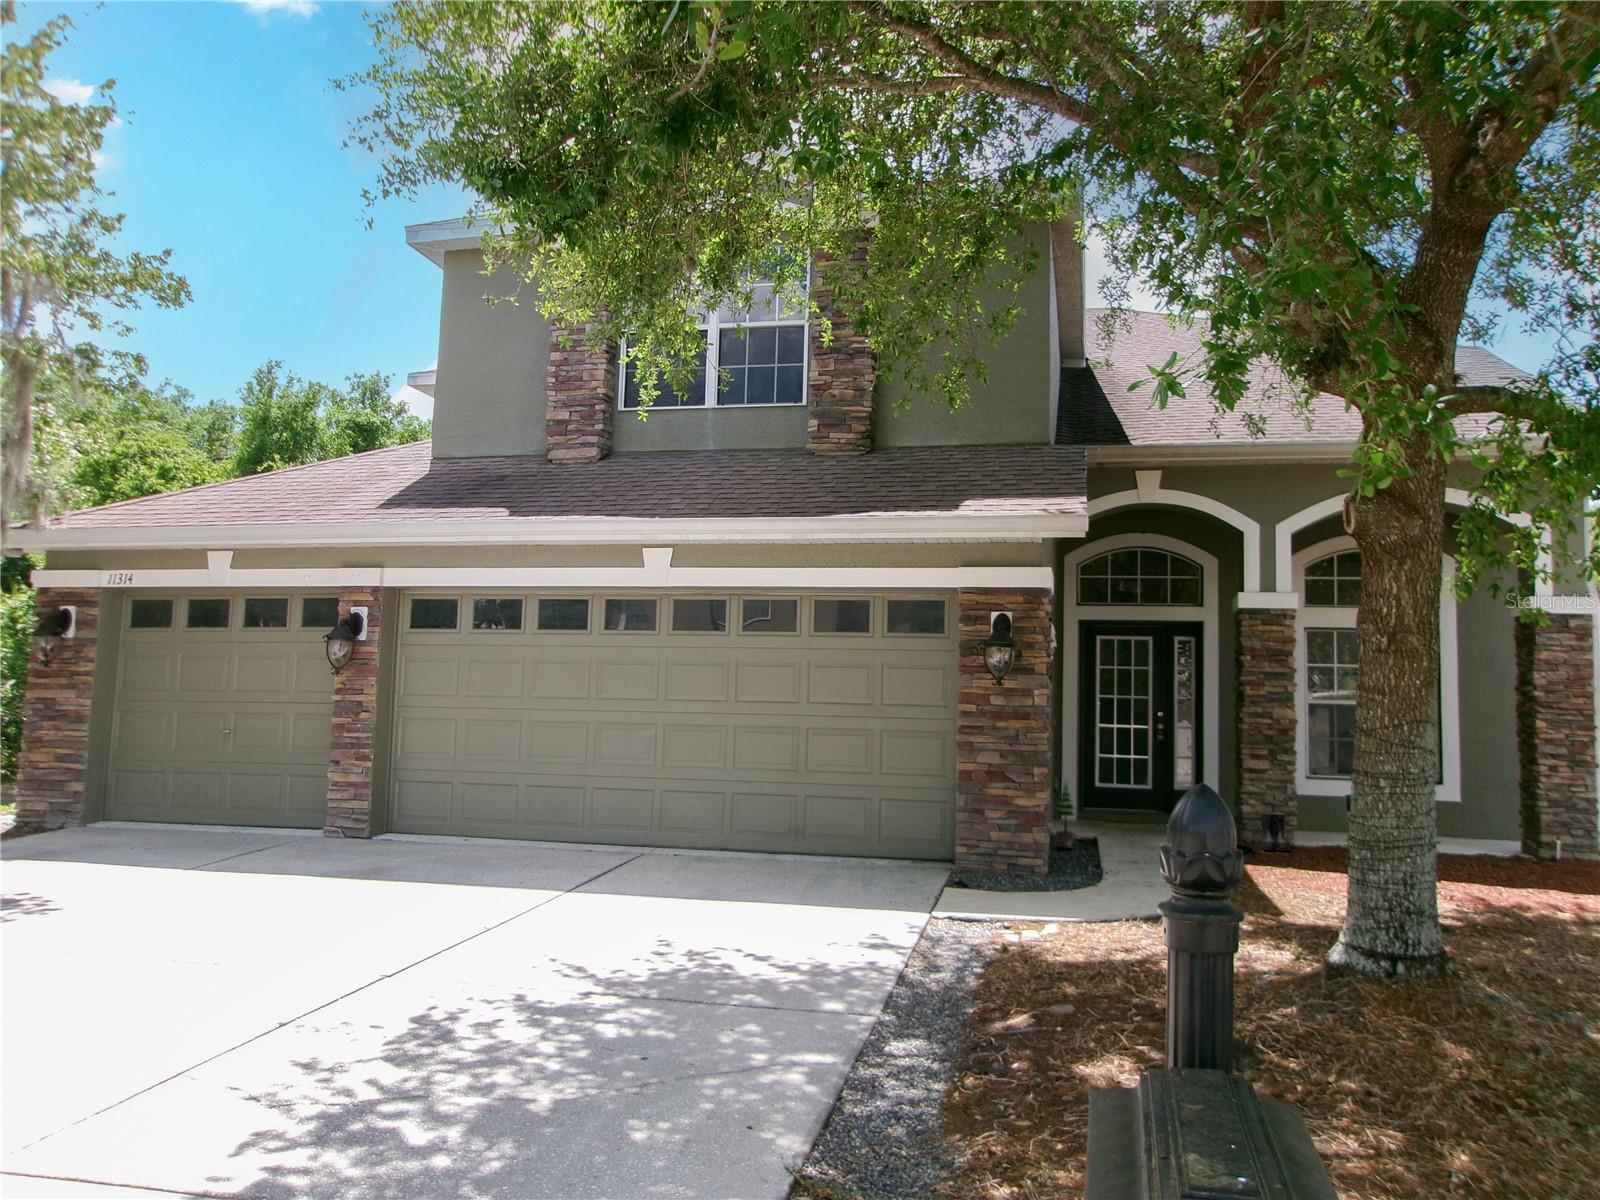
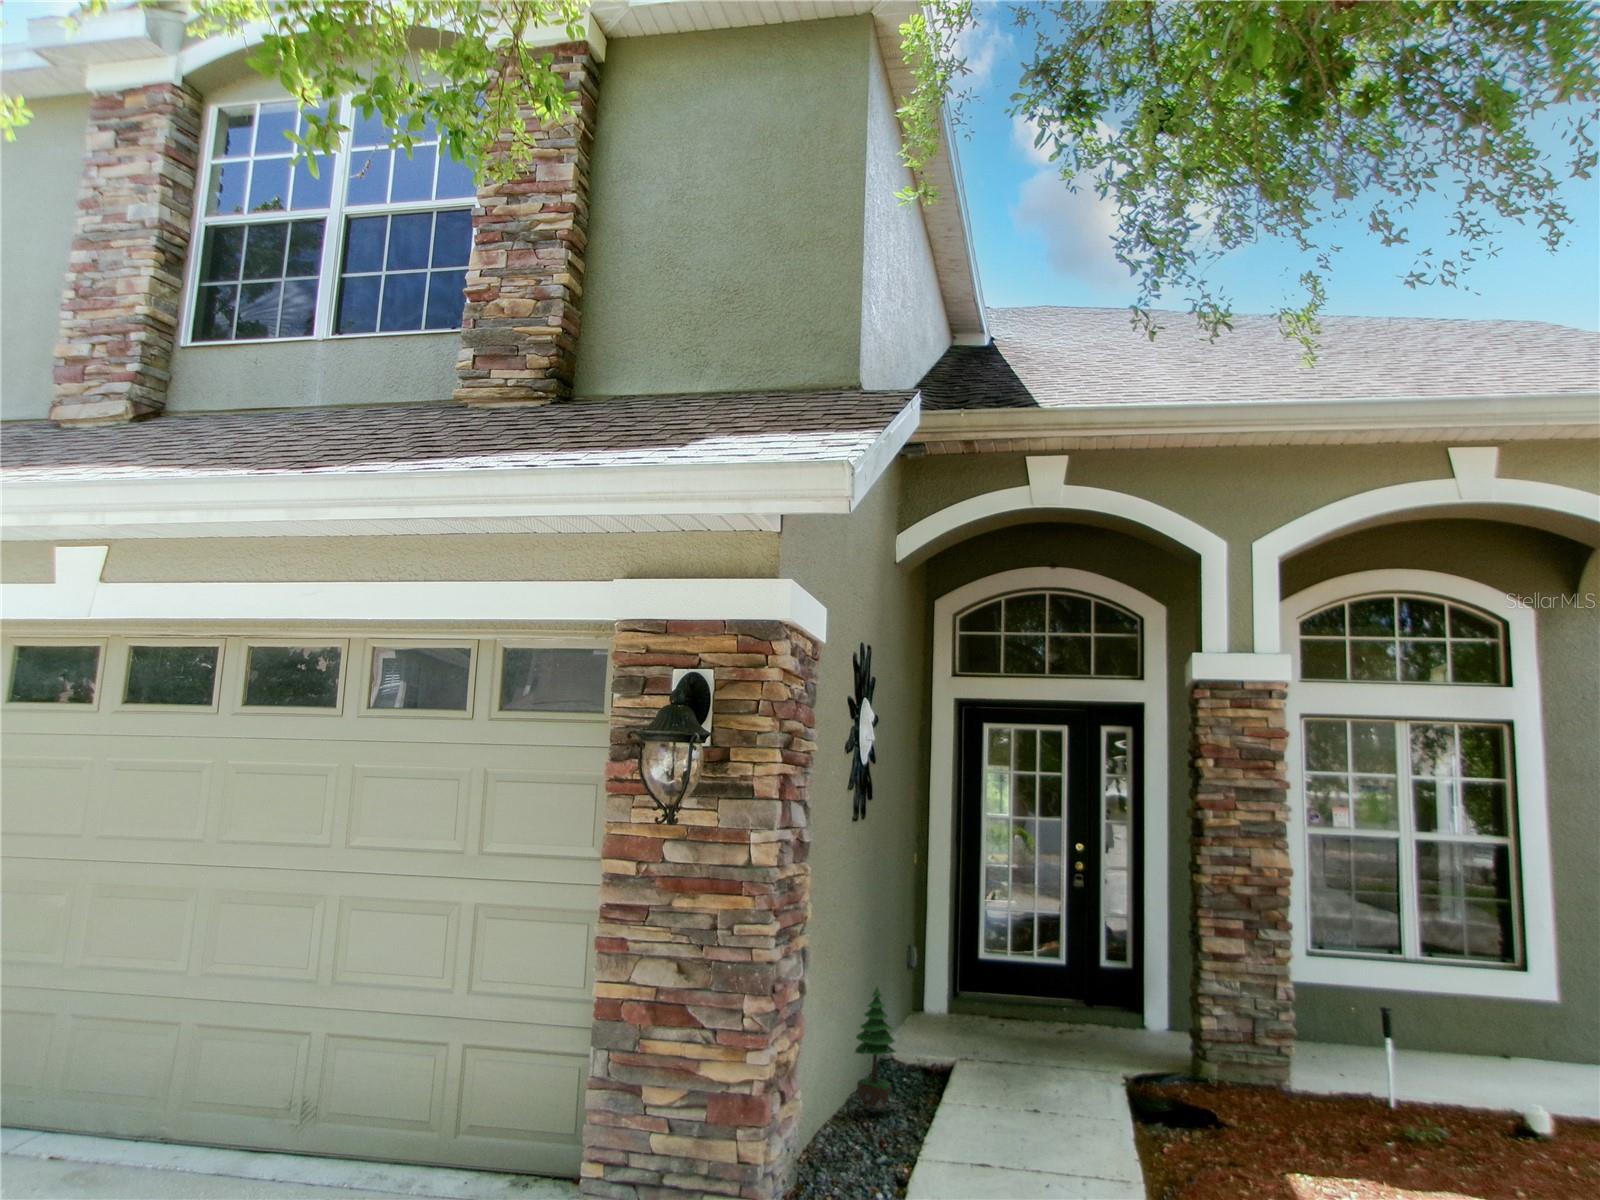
boots: present [1259,812,1291,851] -> none [1227,1040,1286,1119]

